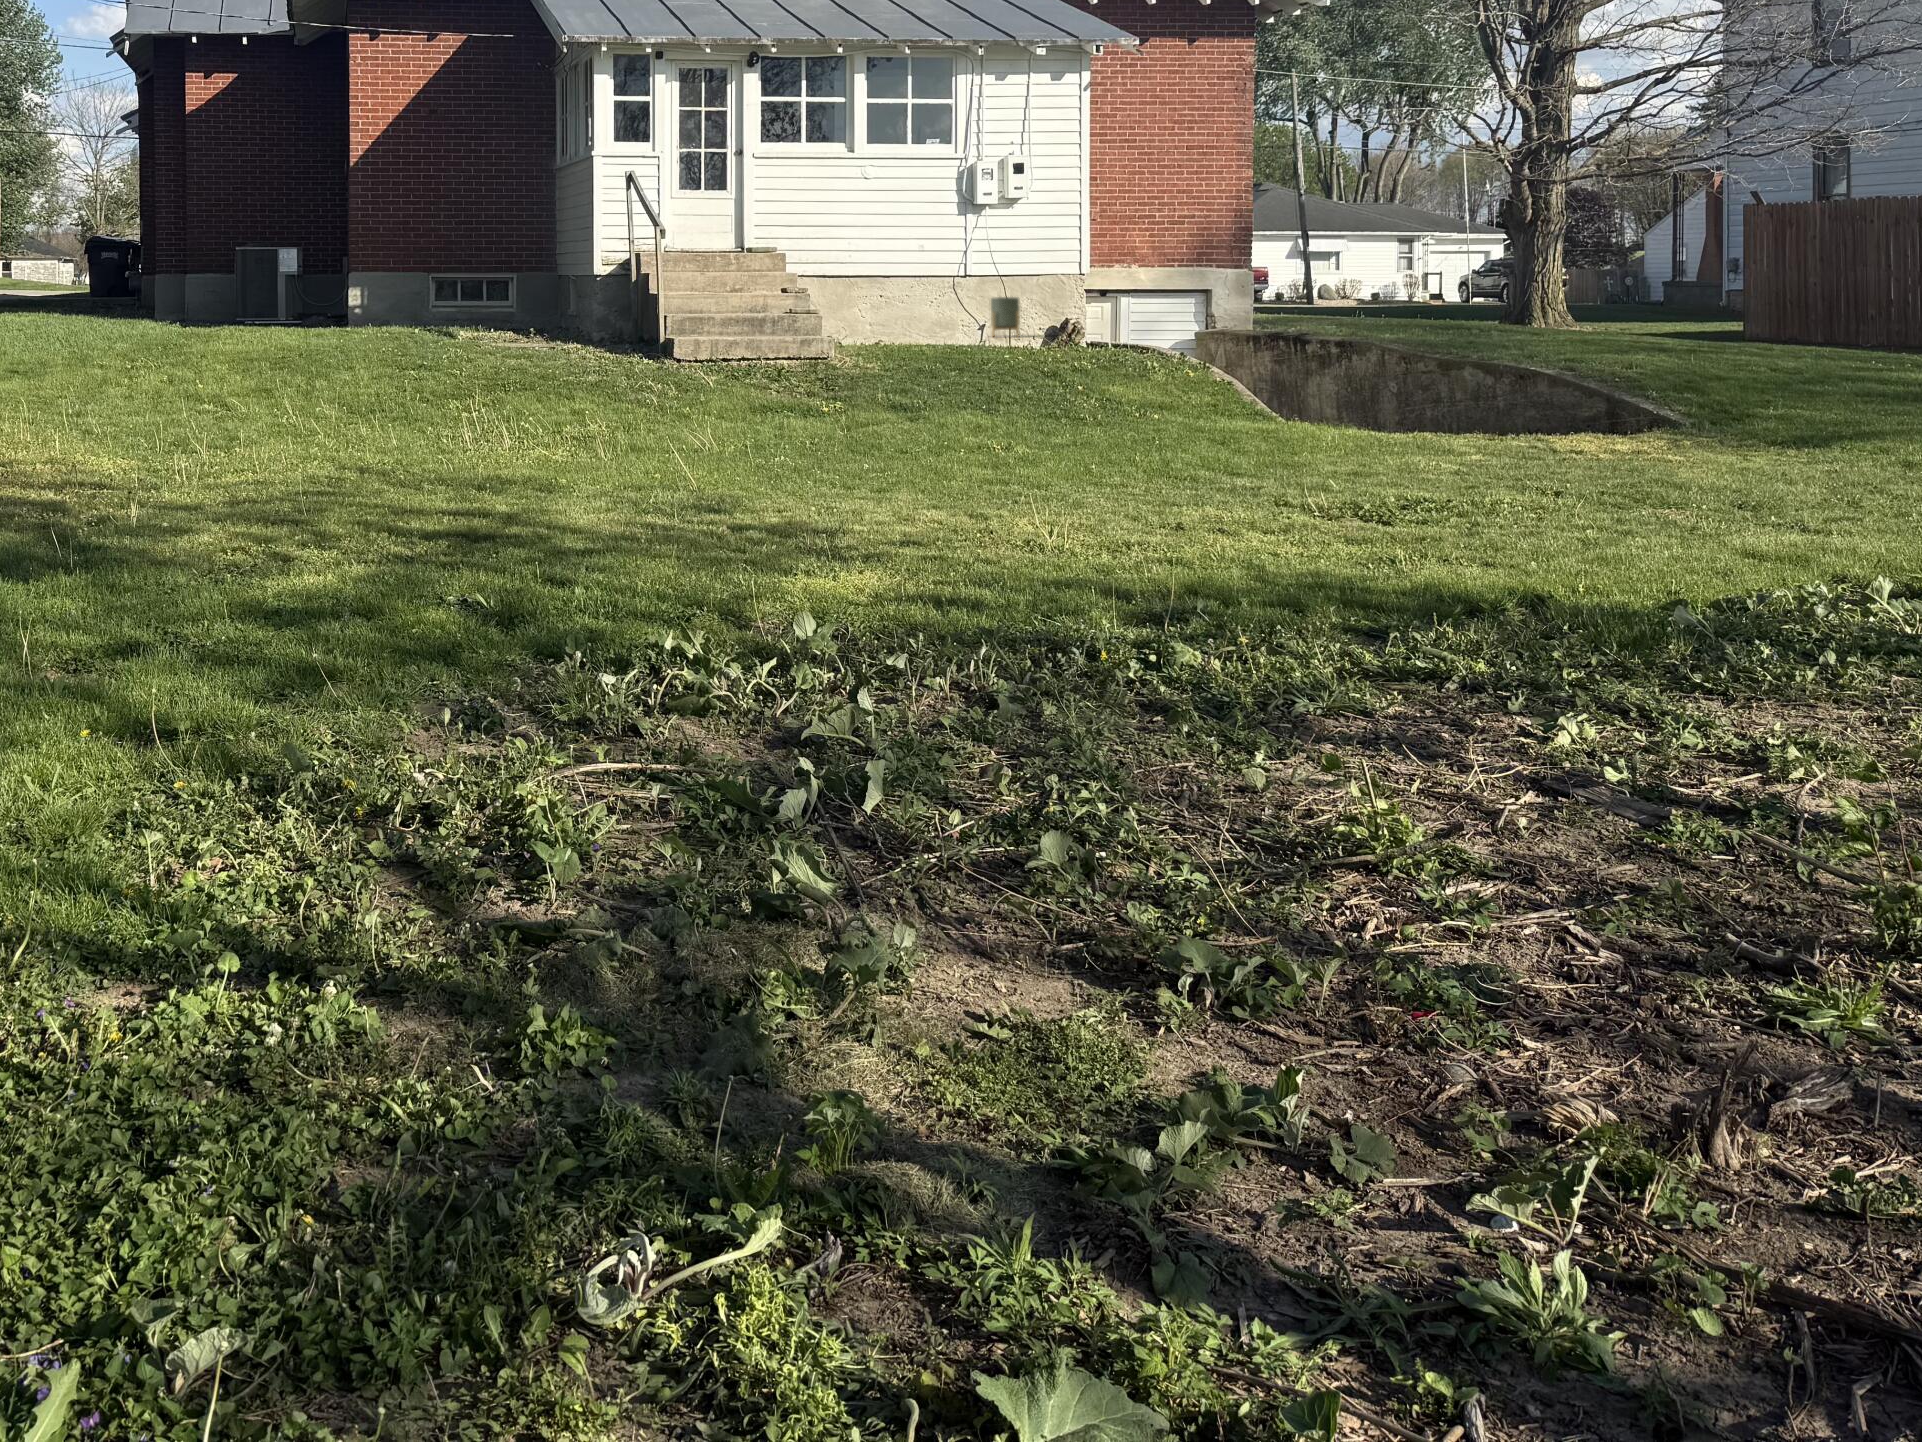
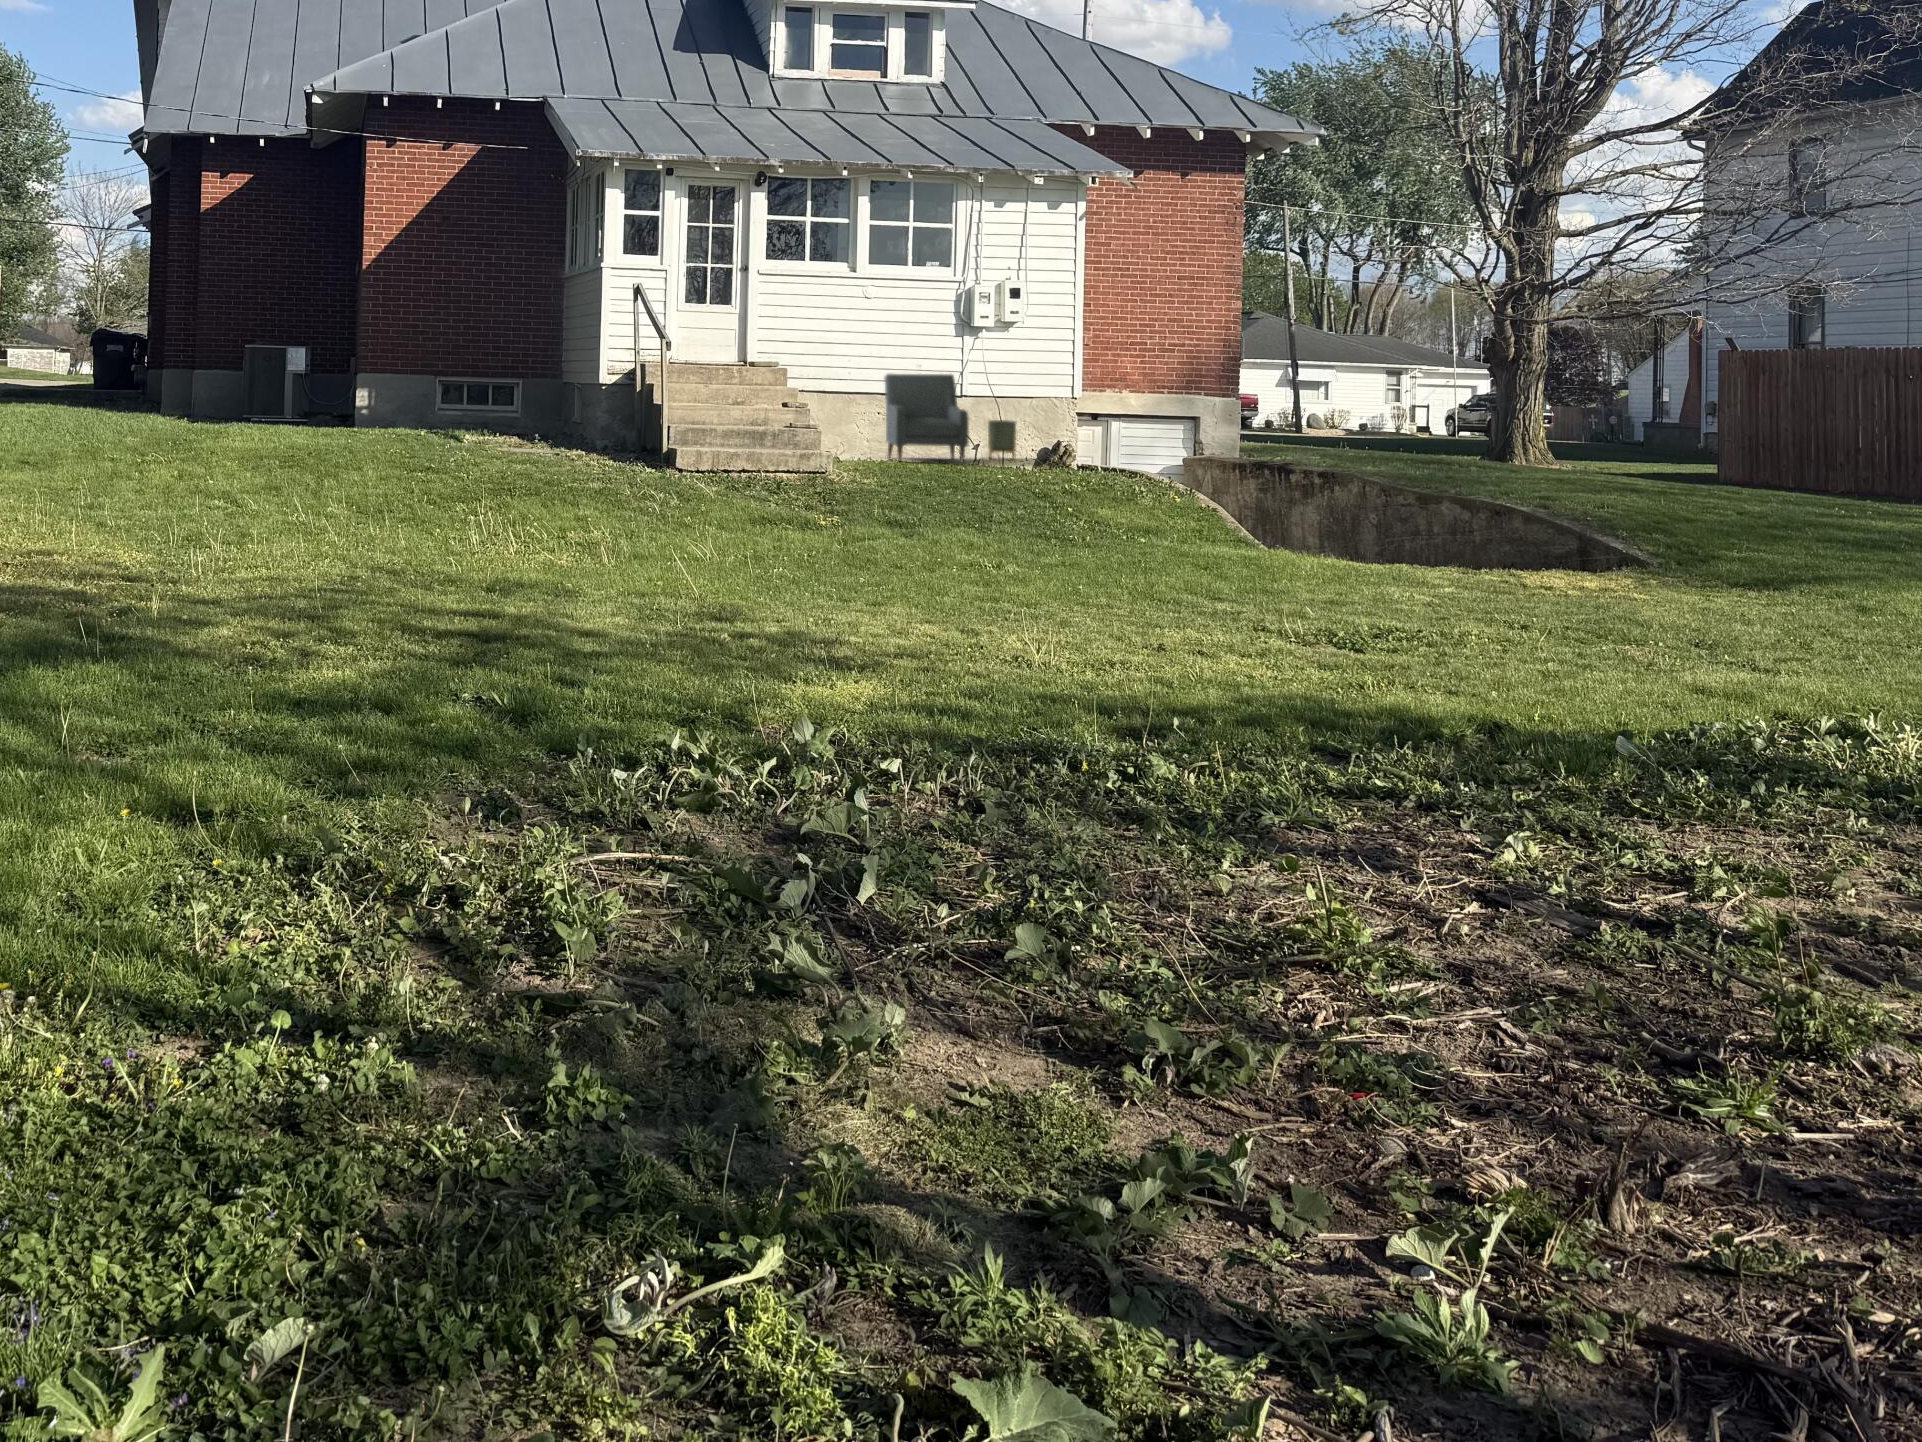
chair: none [883,252,971,344] -> present [884,374,969,463]

